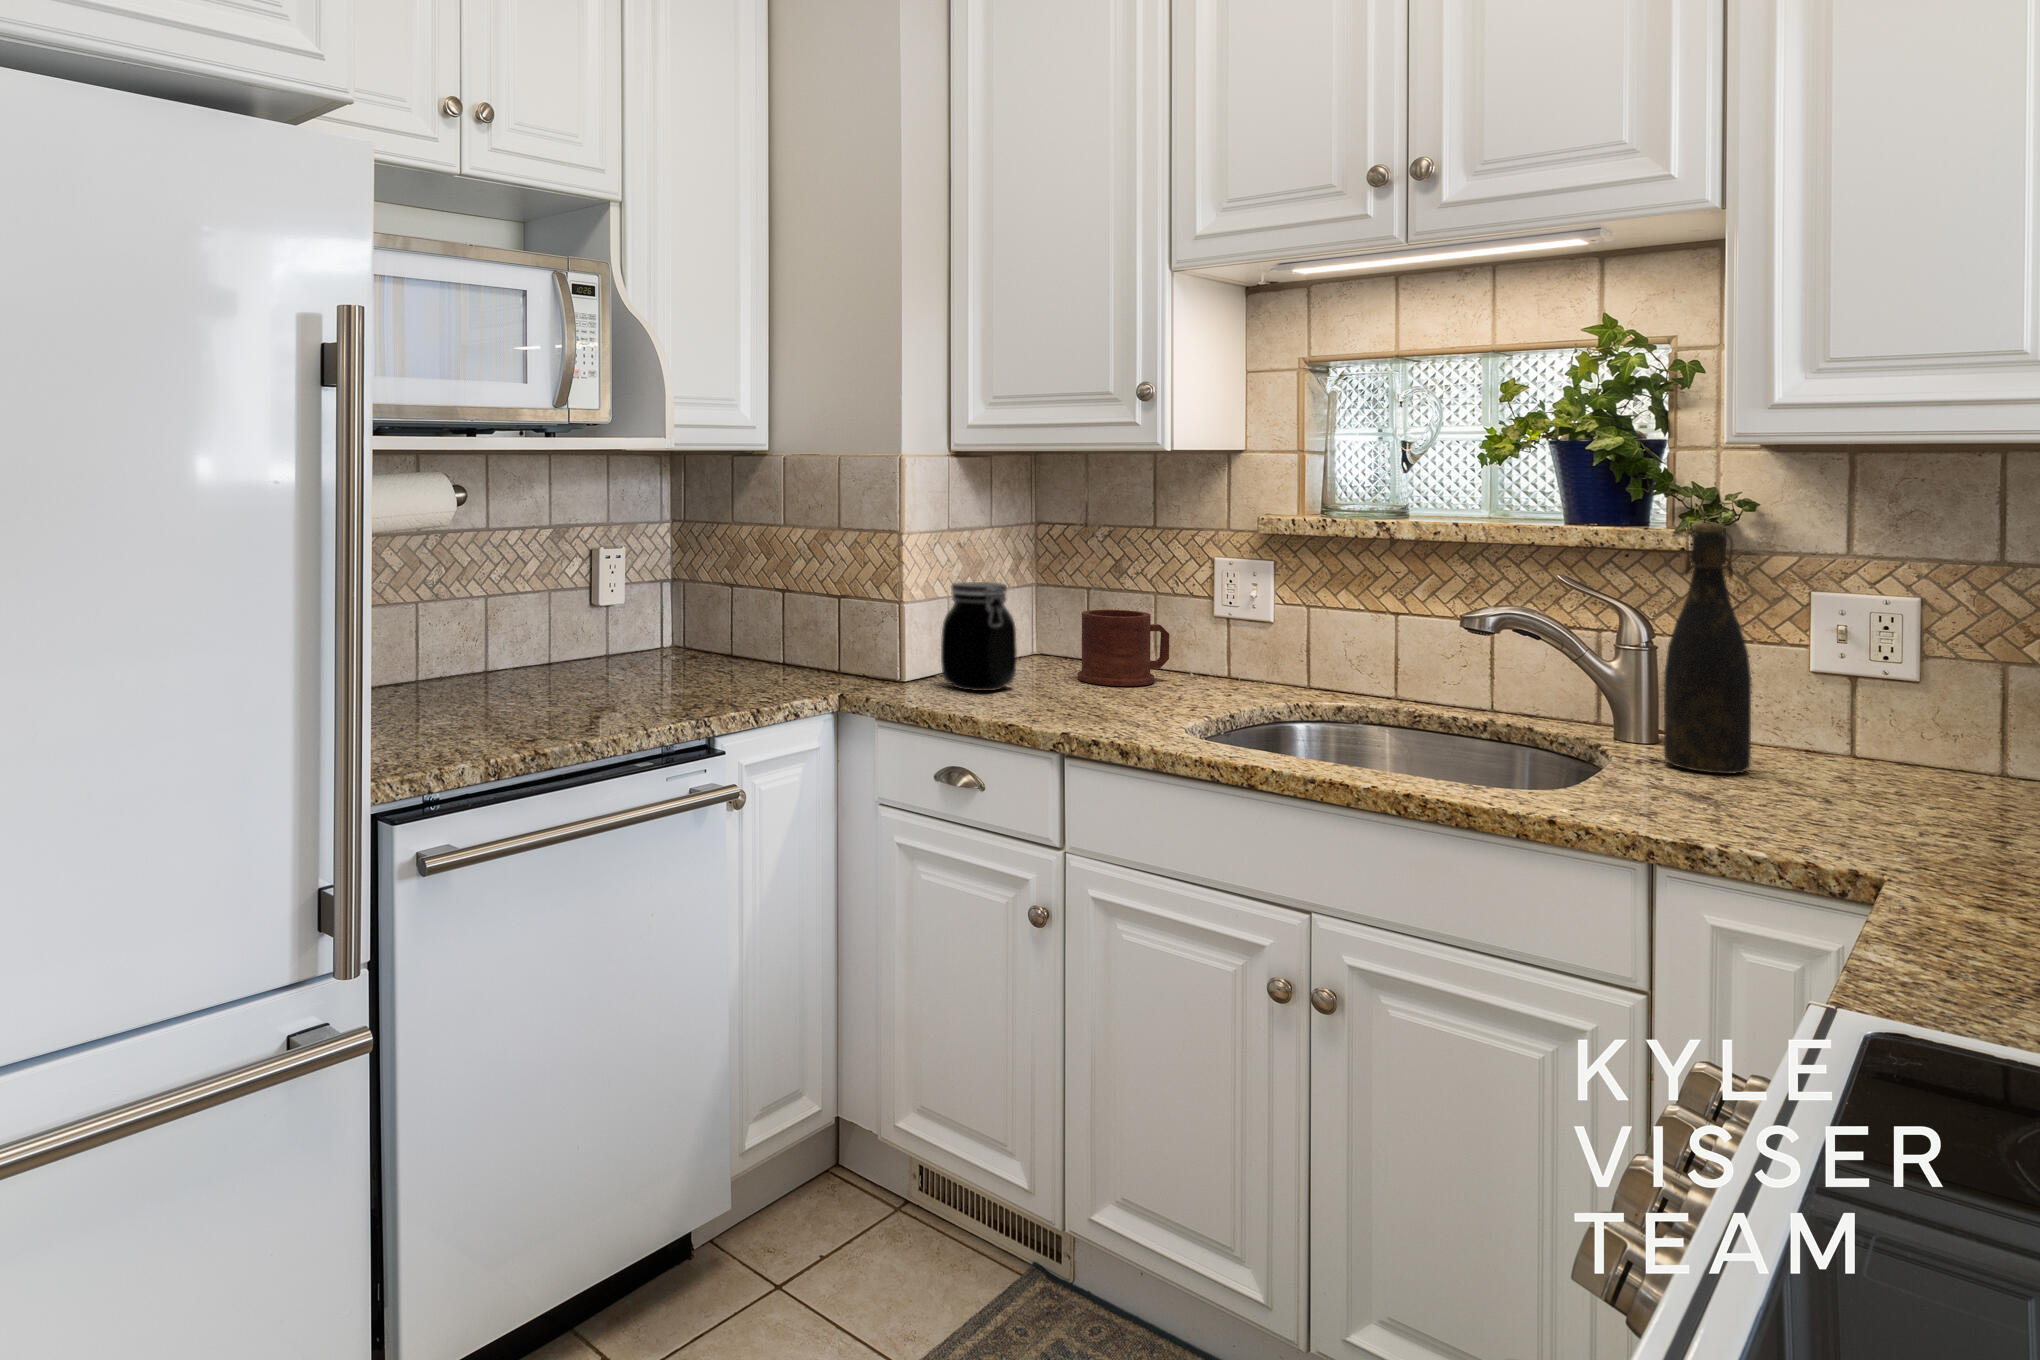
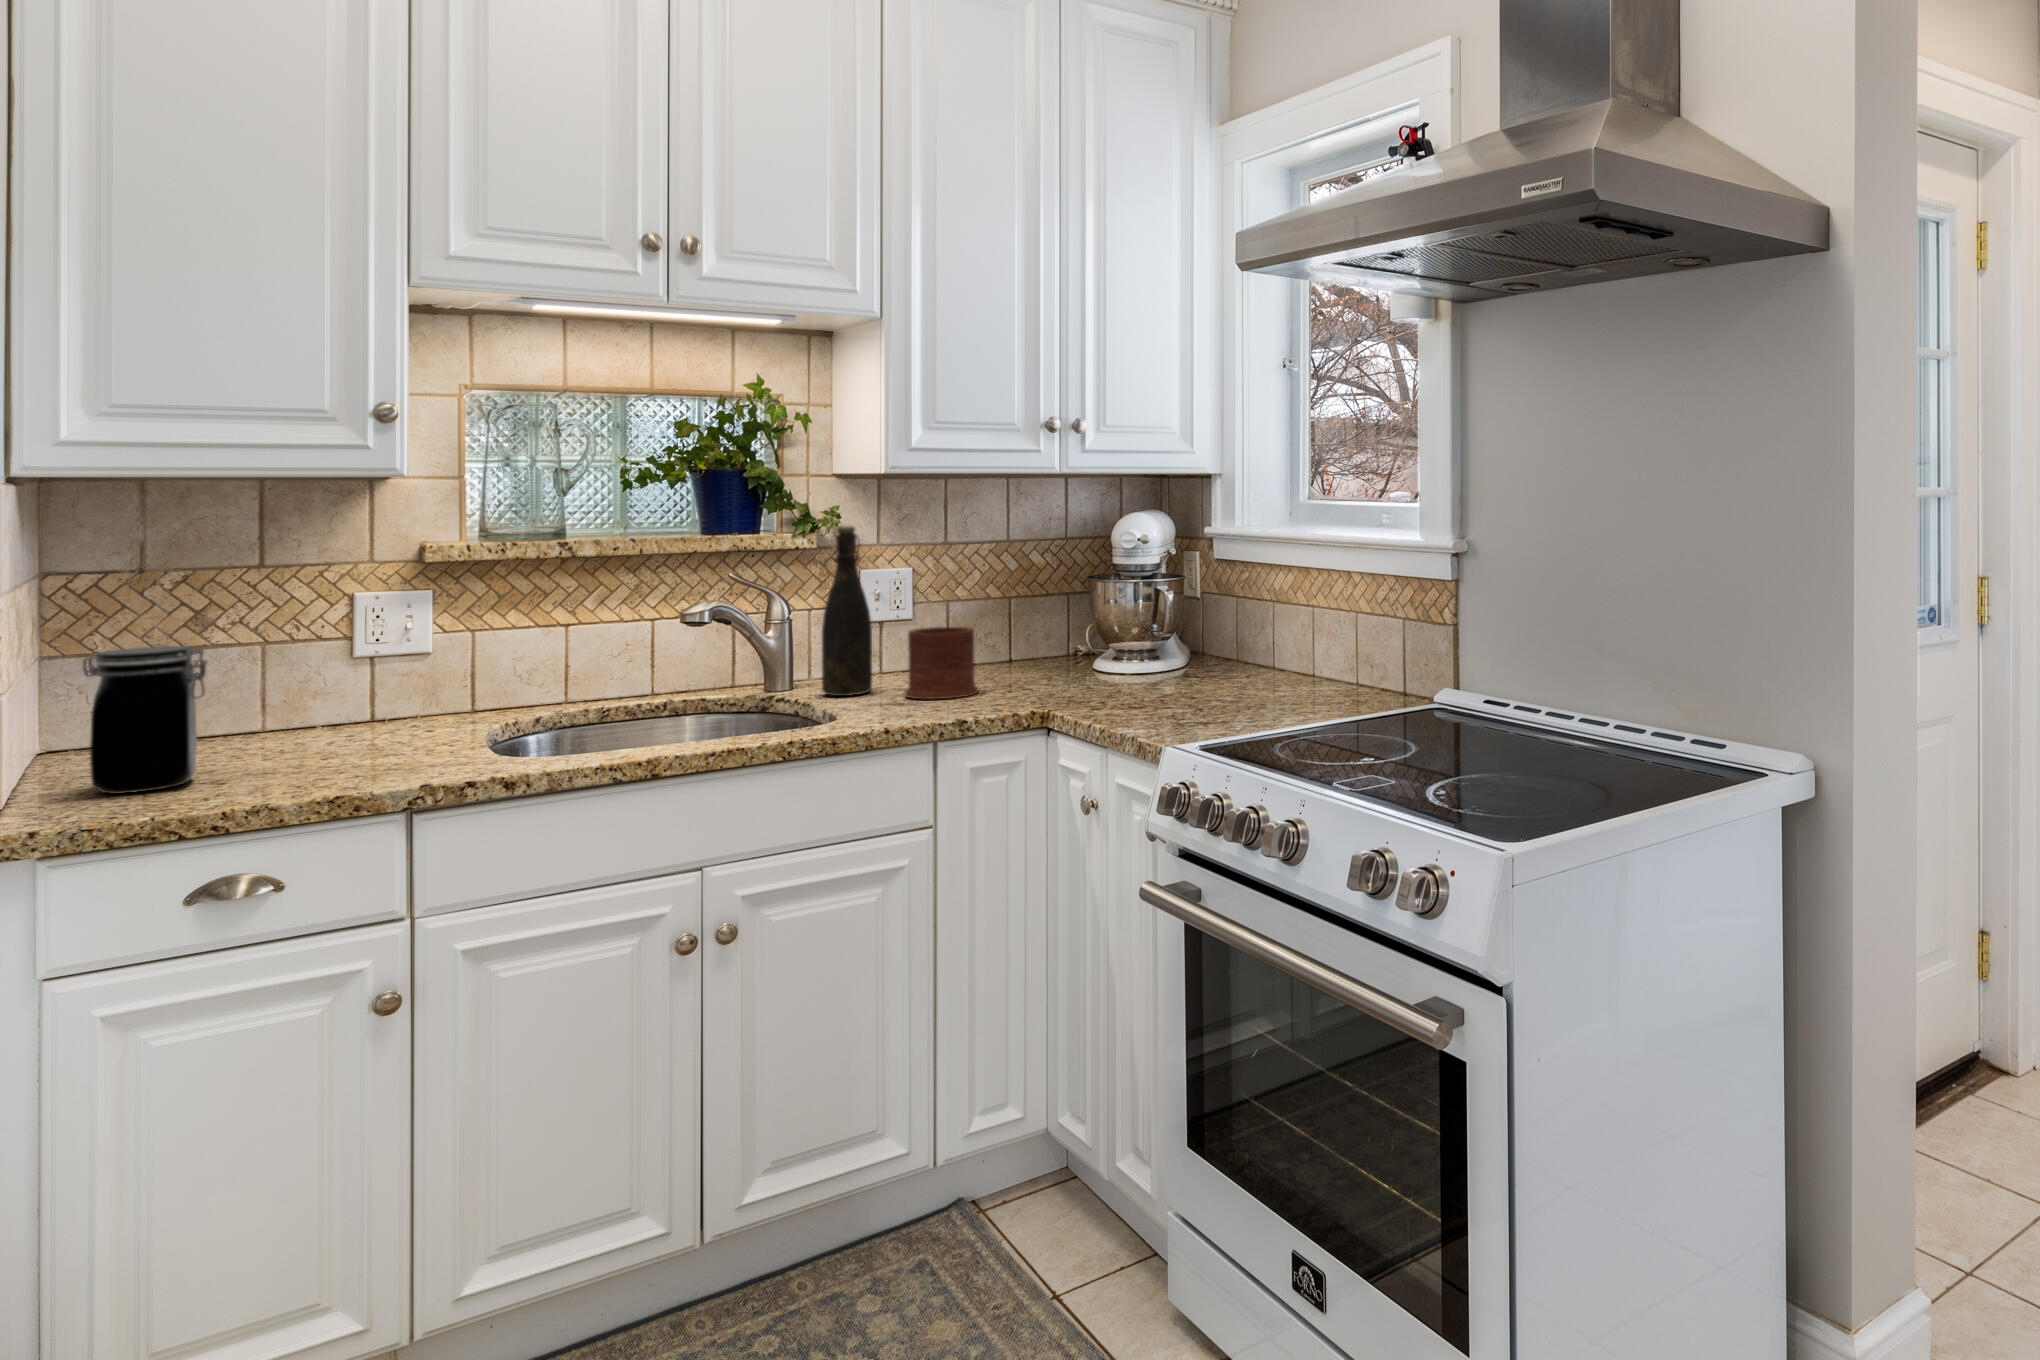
mug: present [1078,610,1169,686] -> present [905,627,978,699]

